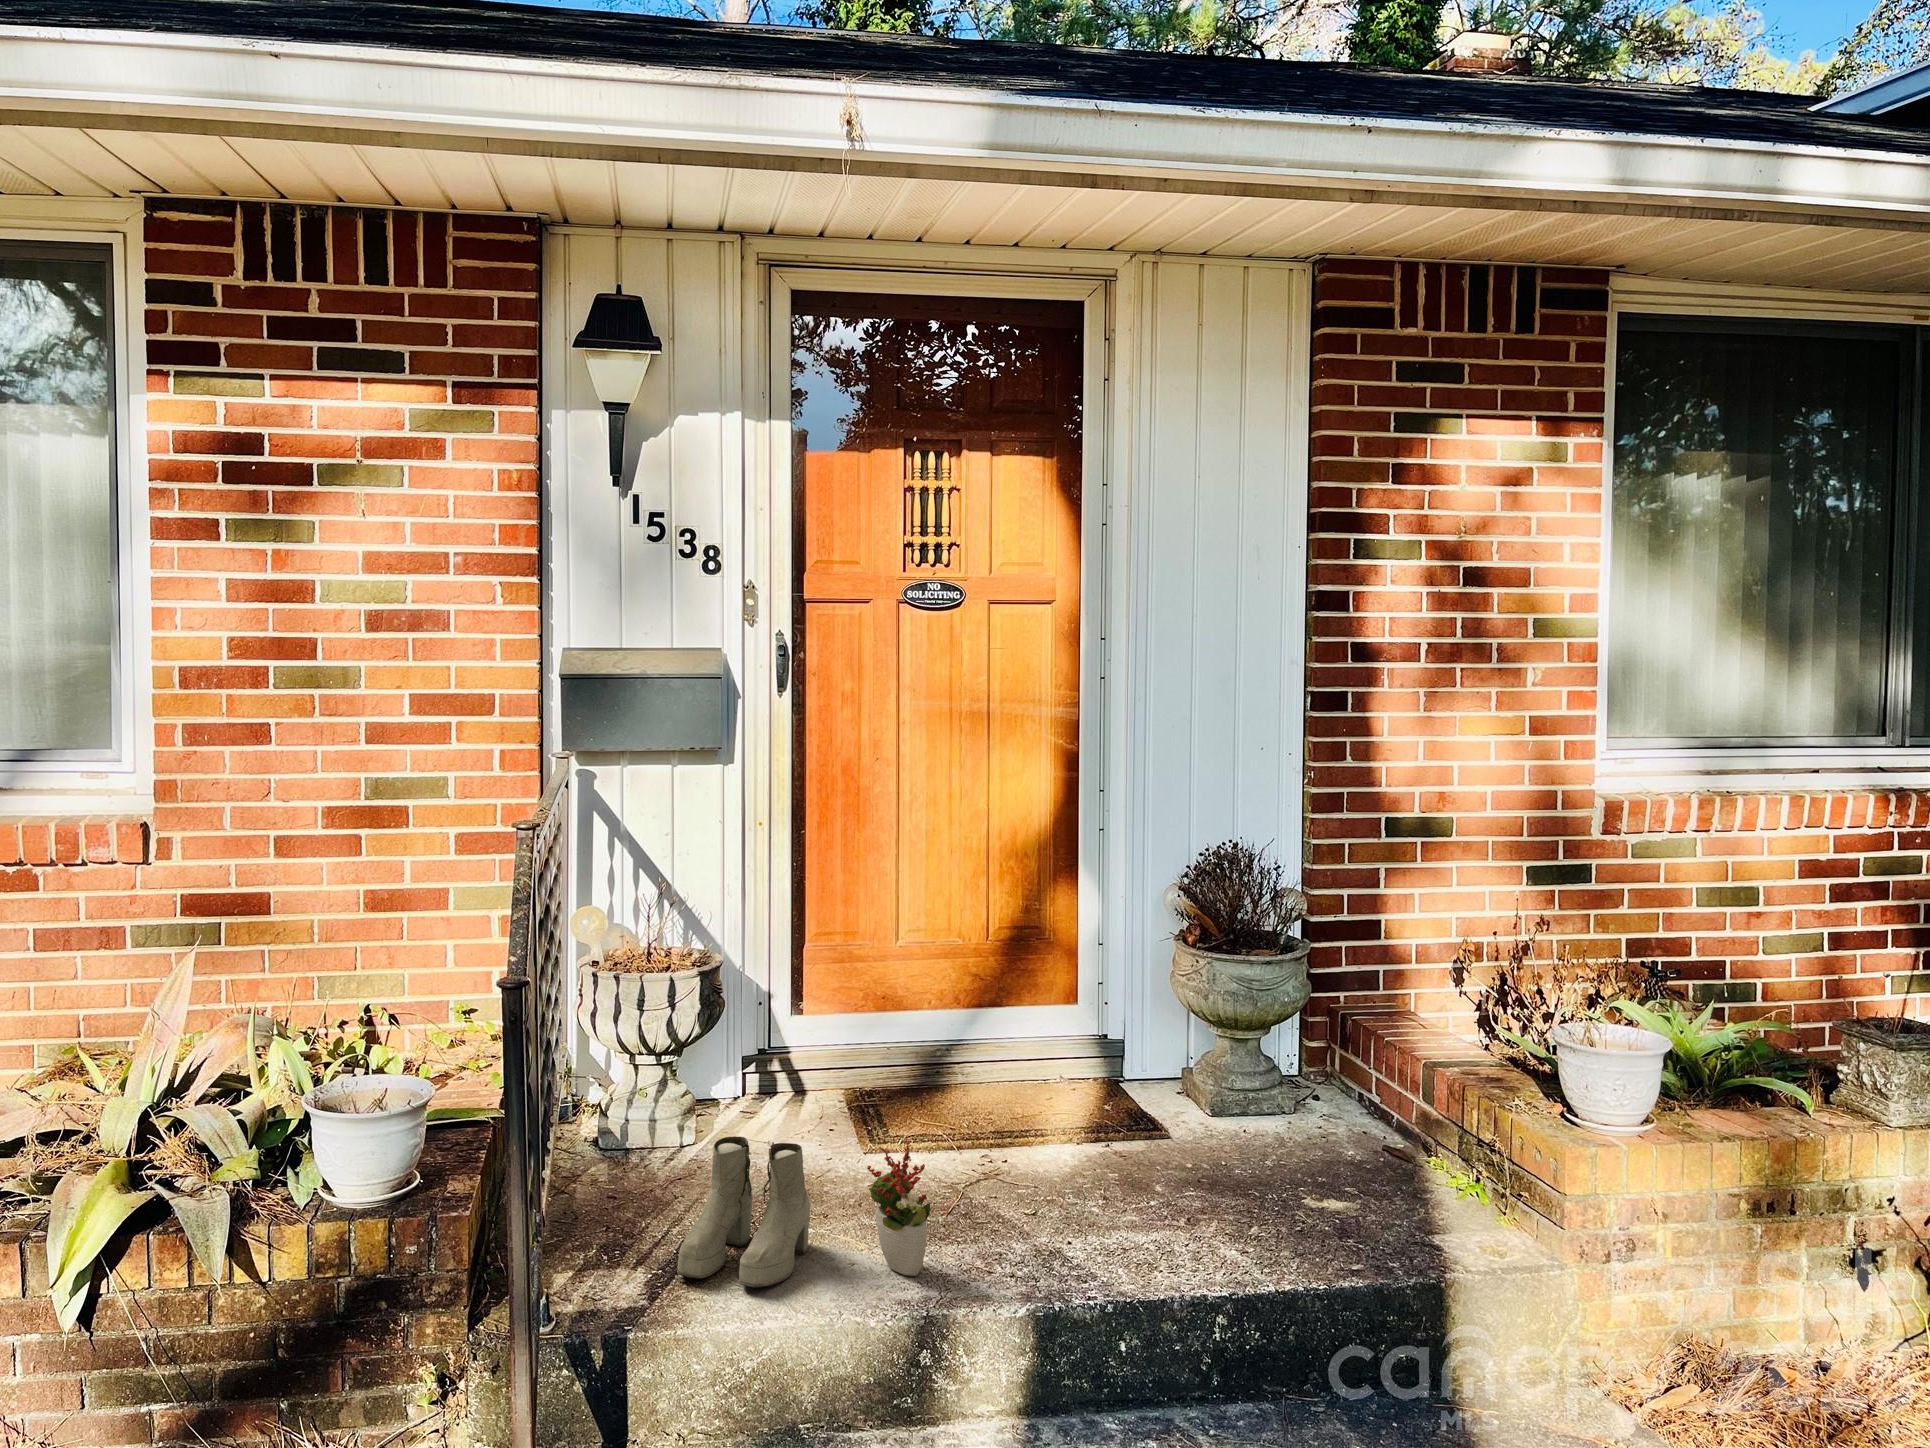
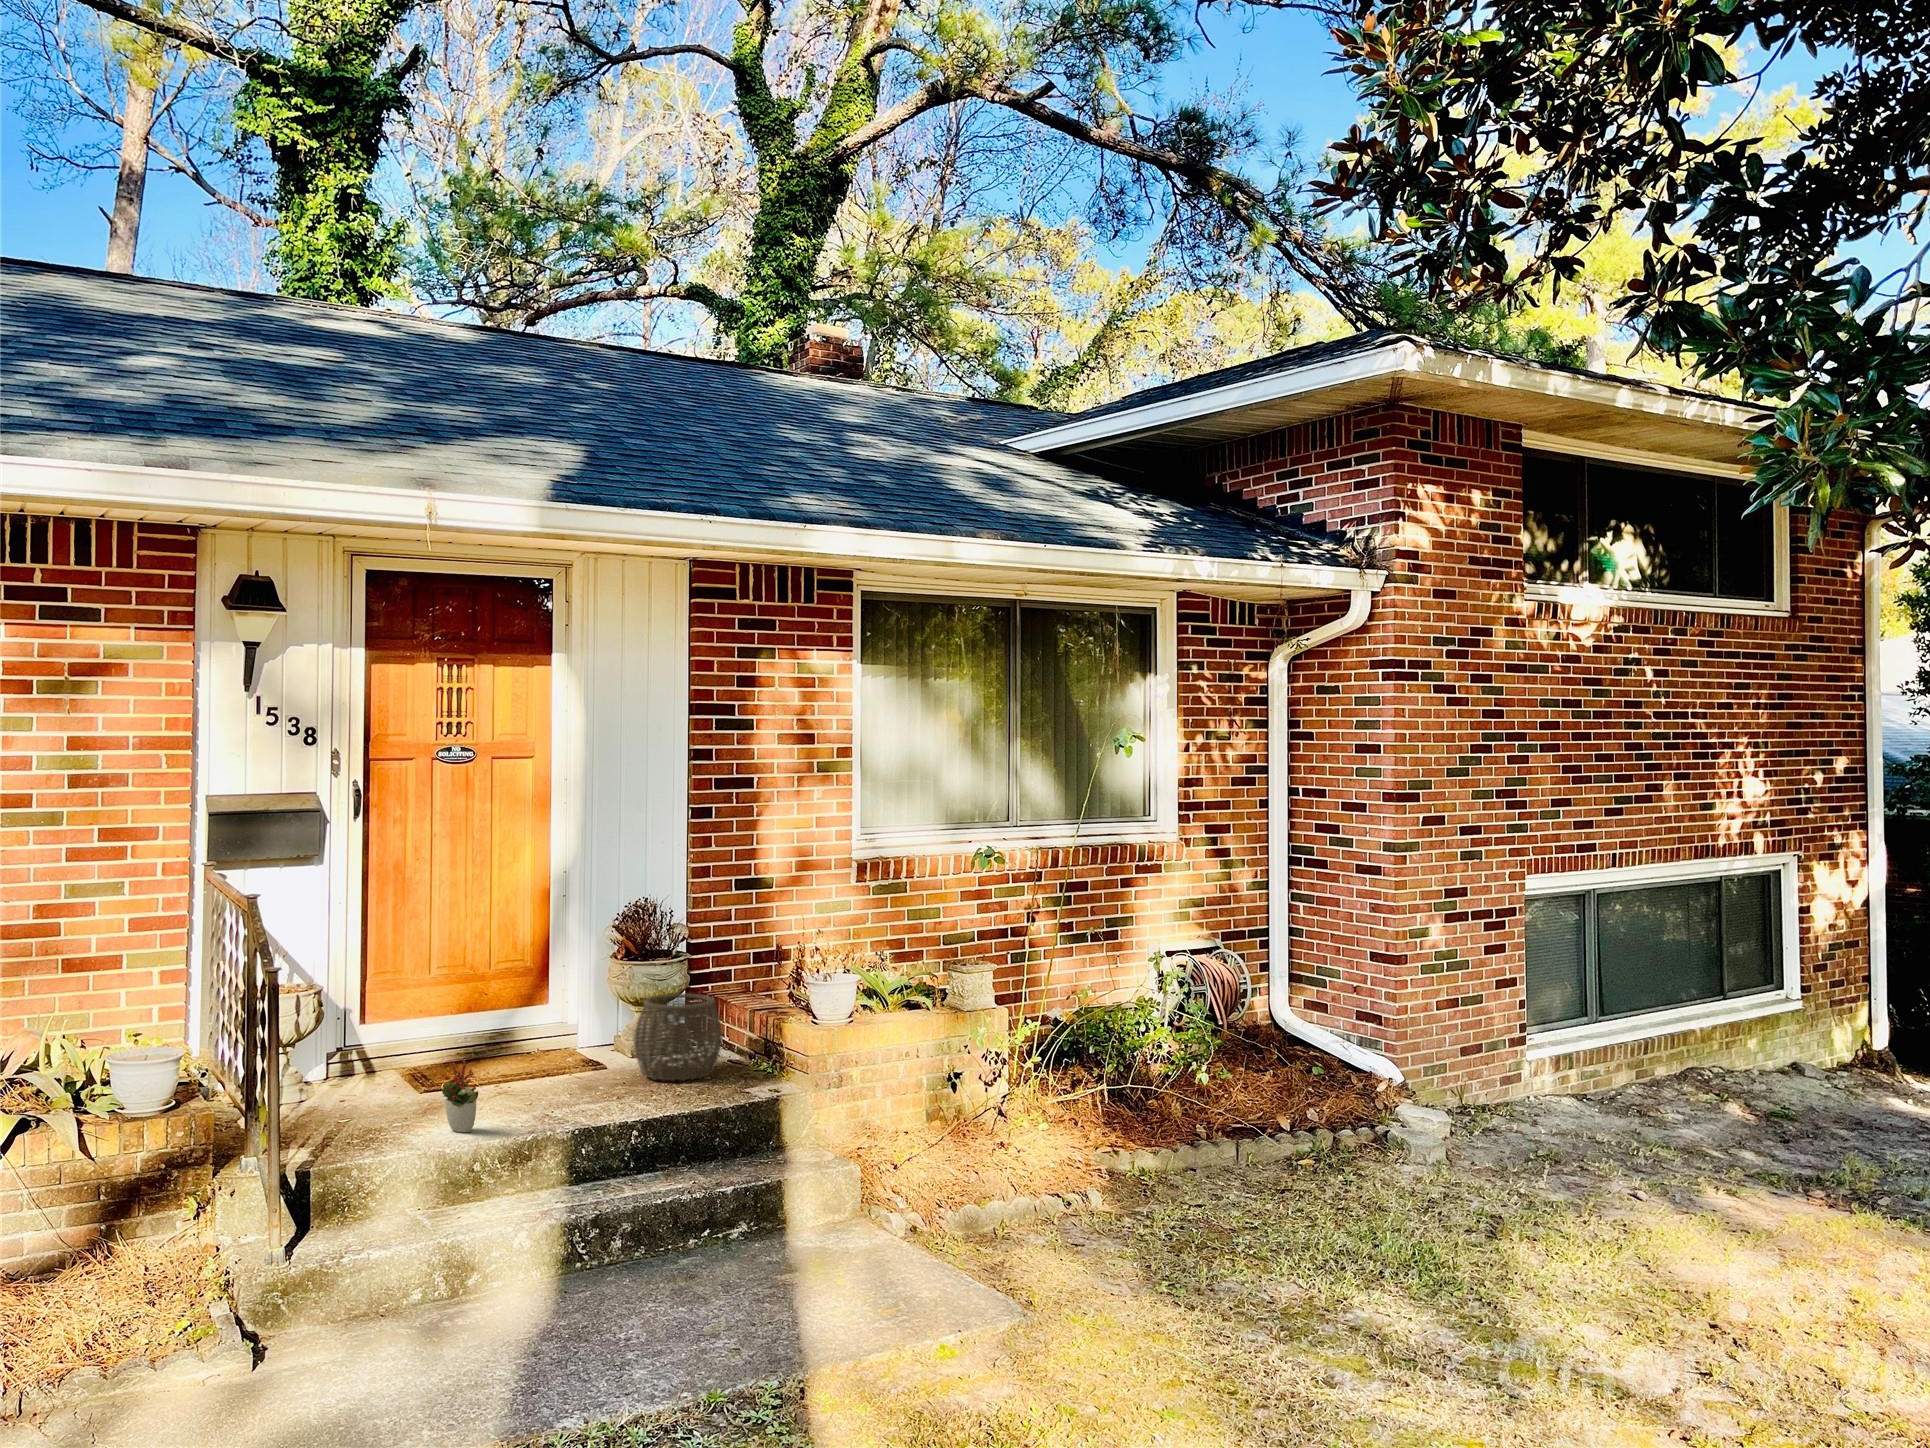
woven basket: none [1210,1024,1375,1198] -> present [634,994,722,1081]
boots: present [677,1136,810,1288] -> none [328,1071,404,1147]

